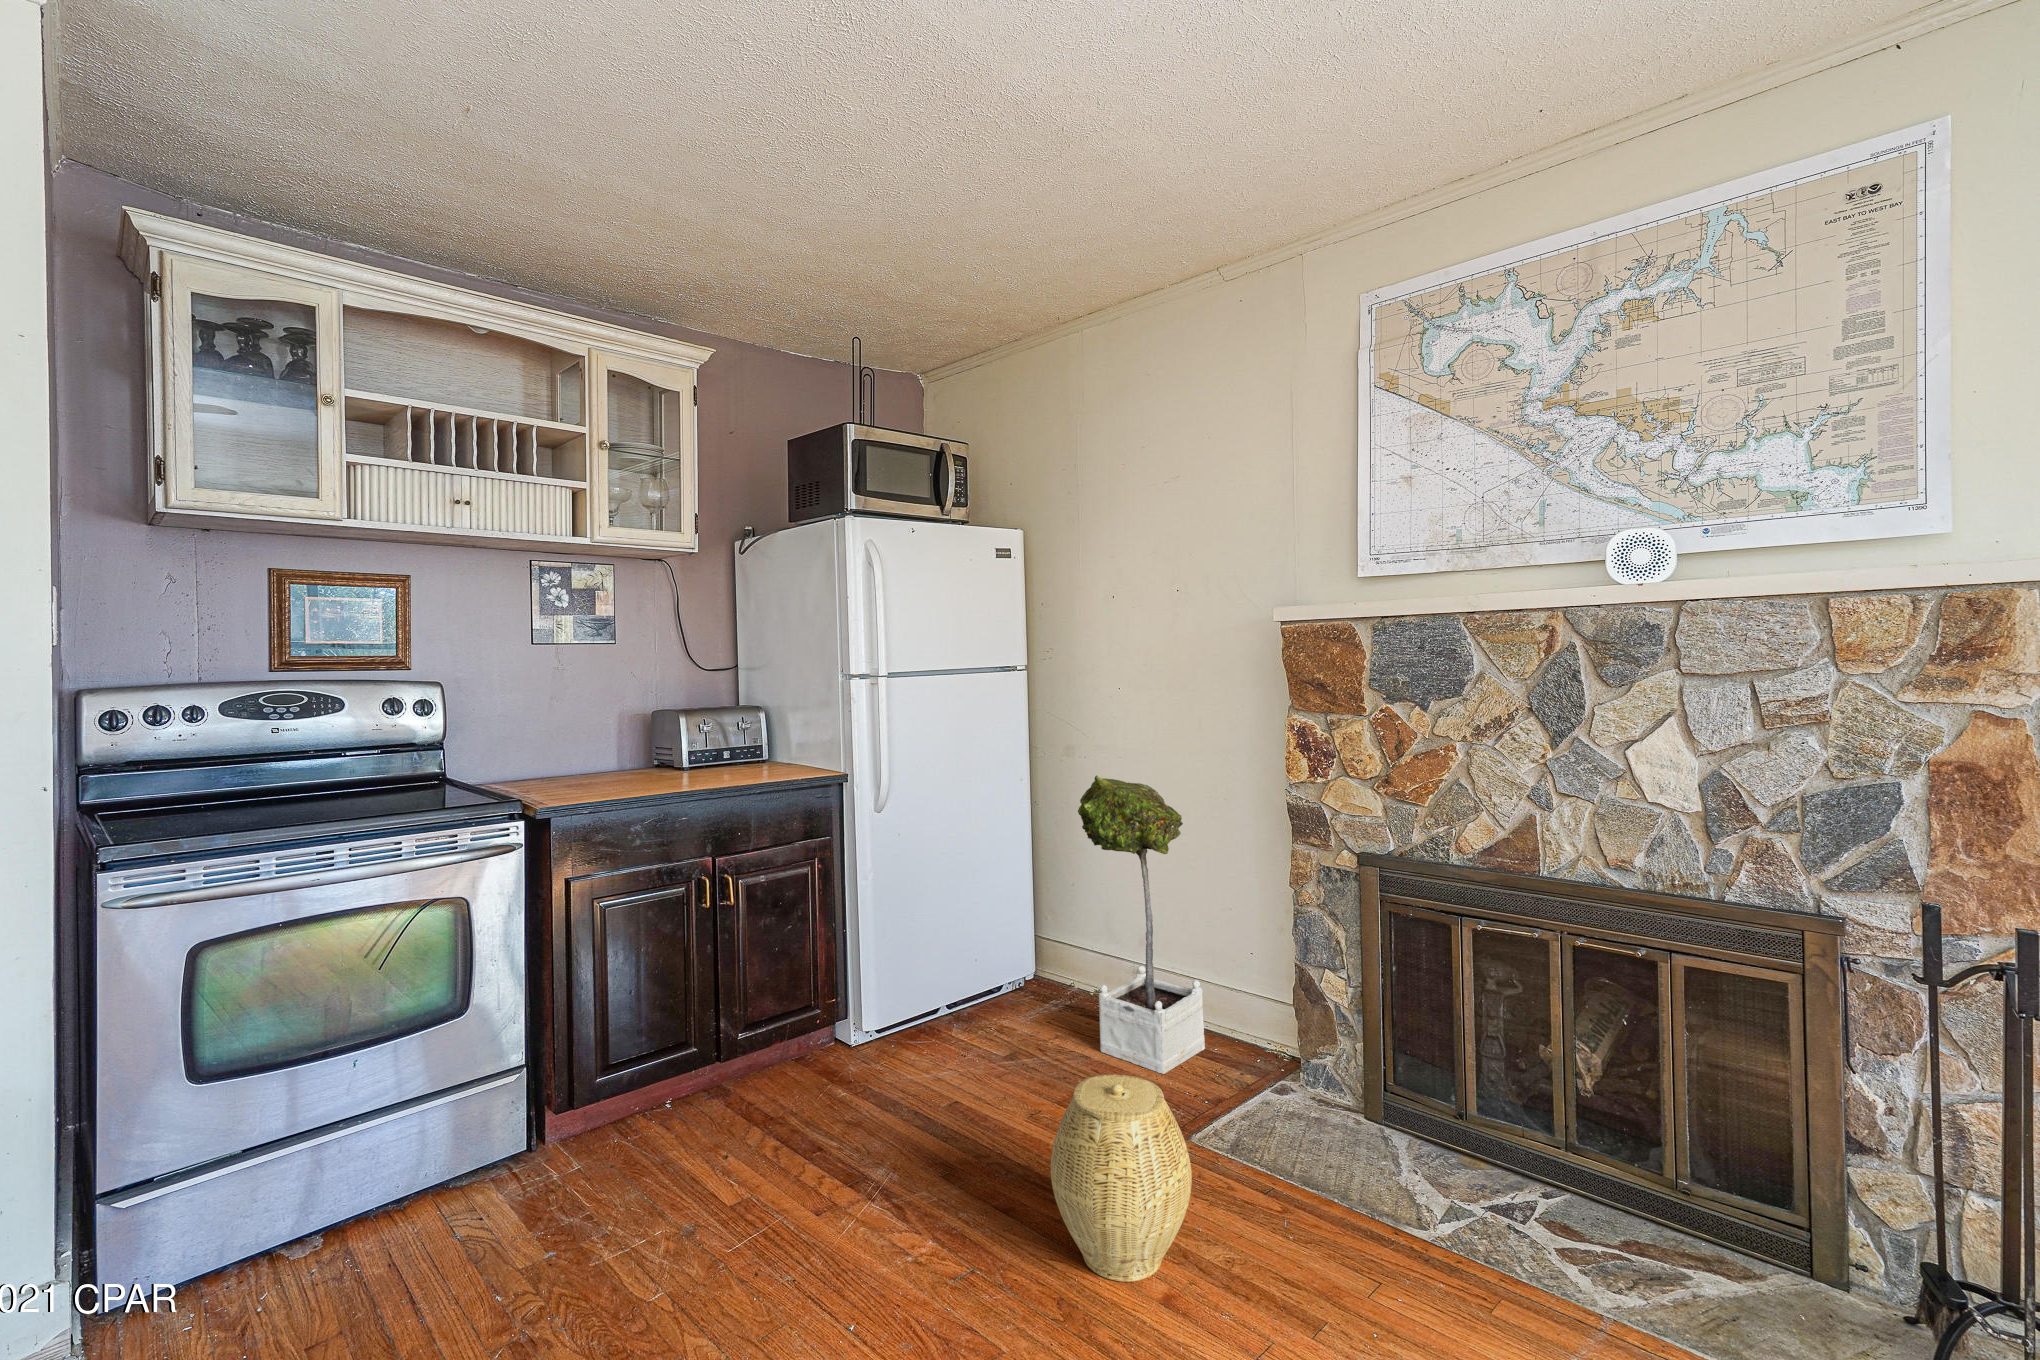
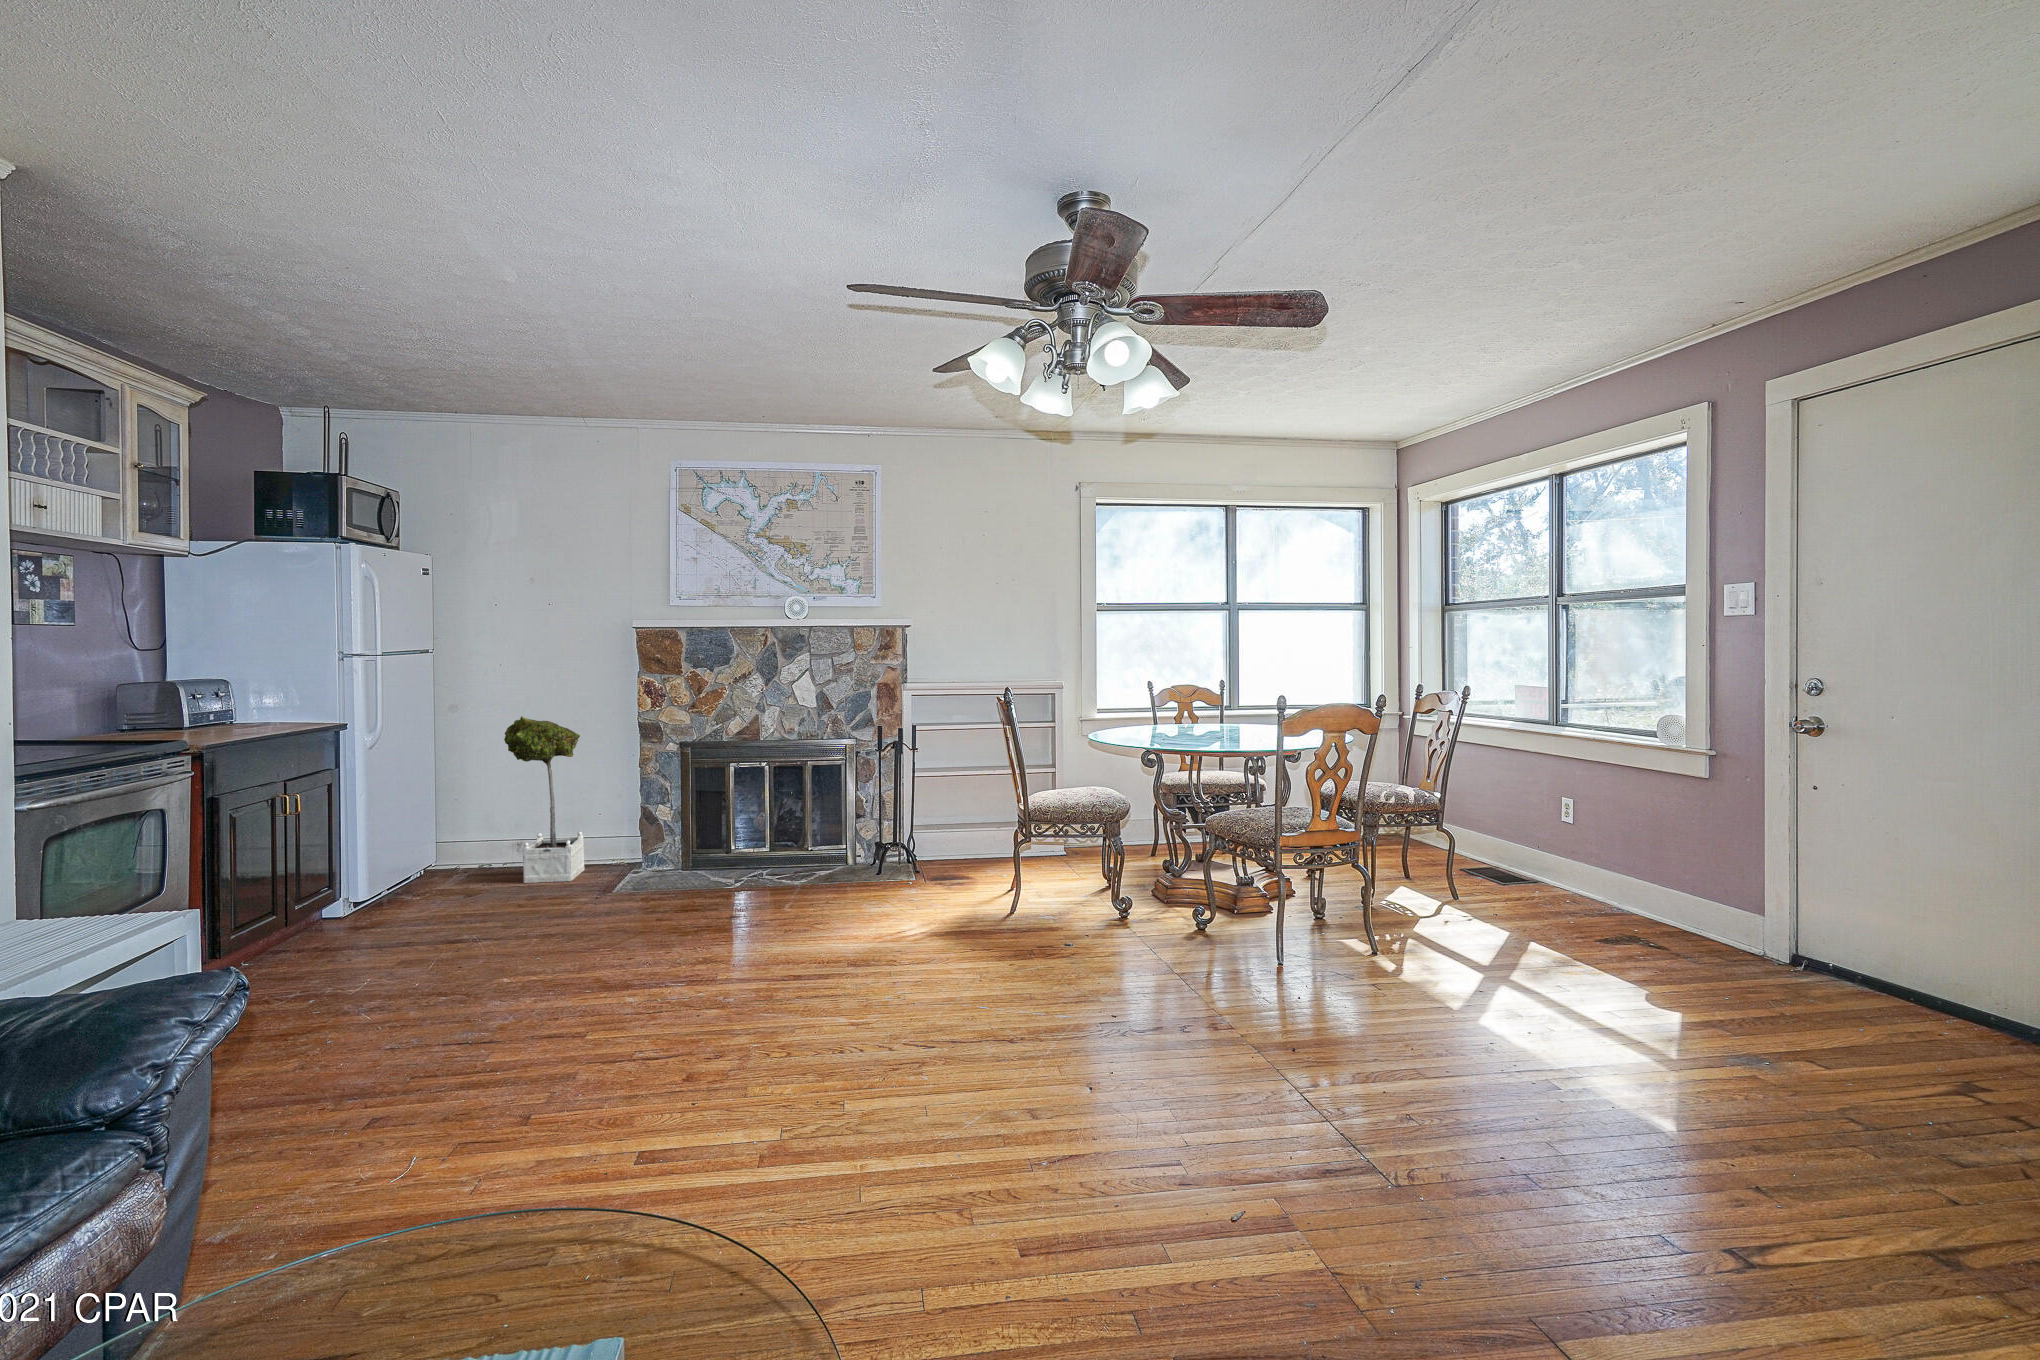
woven basket: present [1051,1075,1192,1282] -> none [578,840,648,925]

